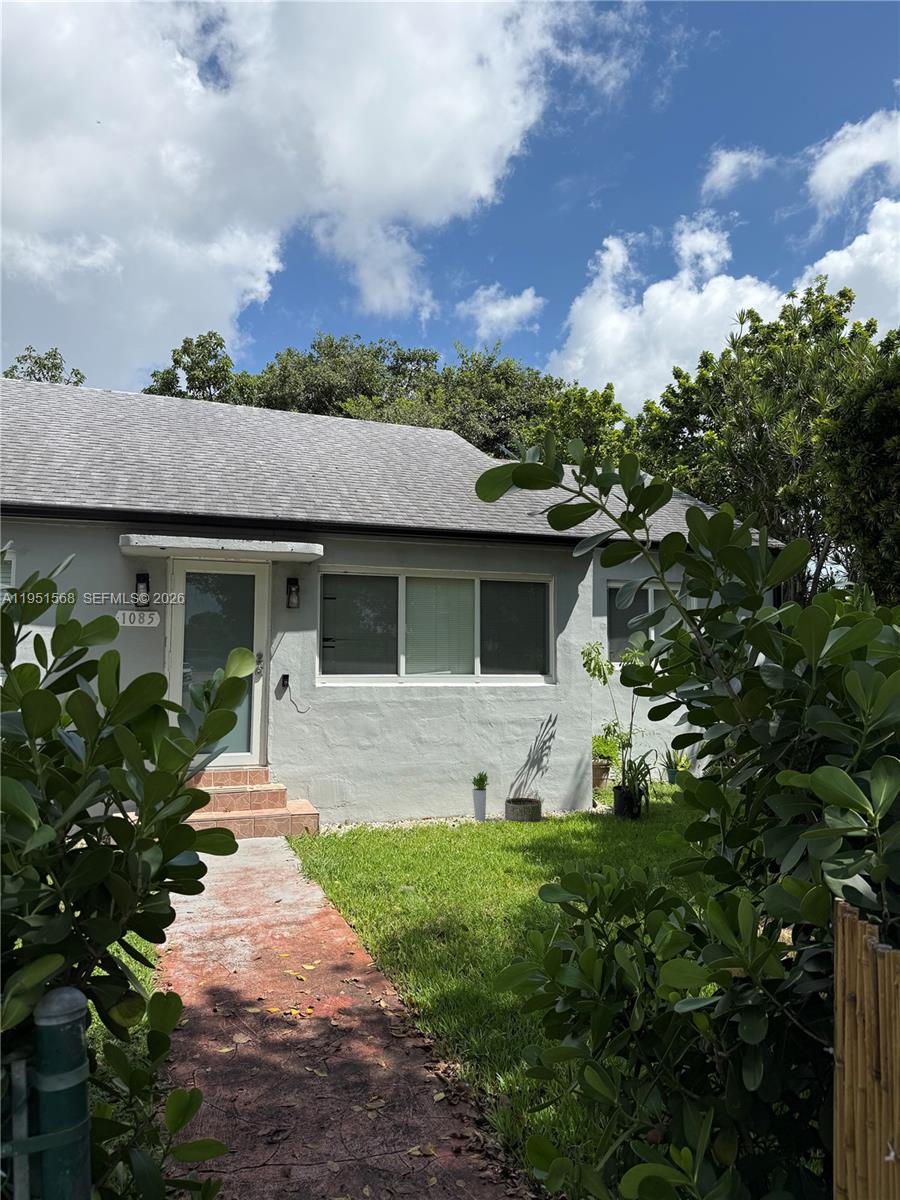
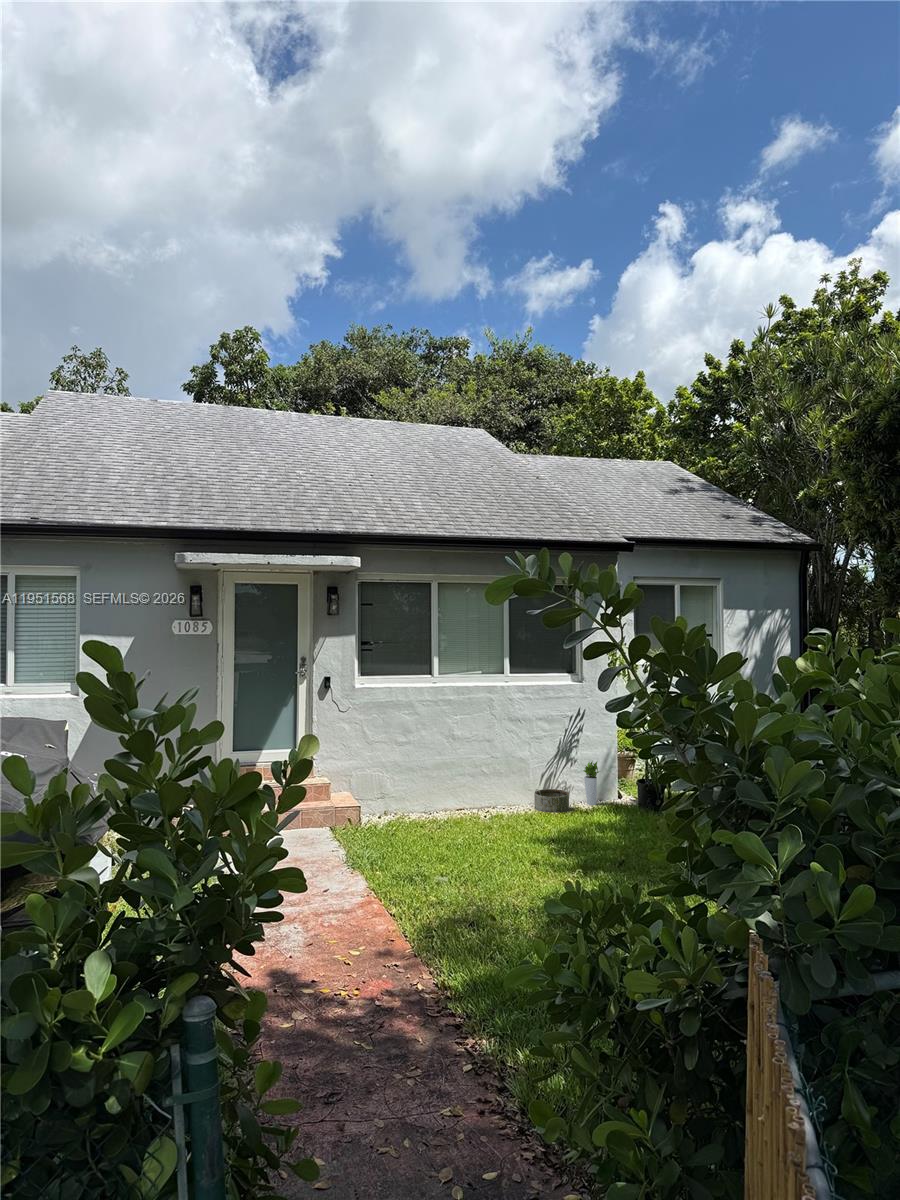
planter: present [472,772,489,821] -> present [583,762,599,805]

